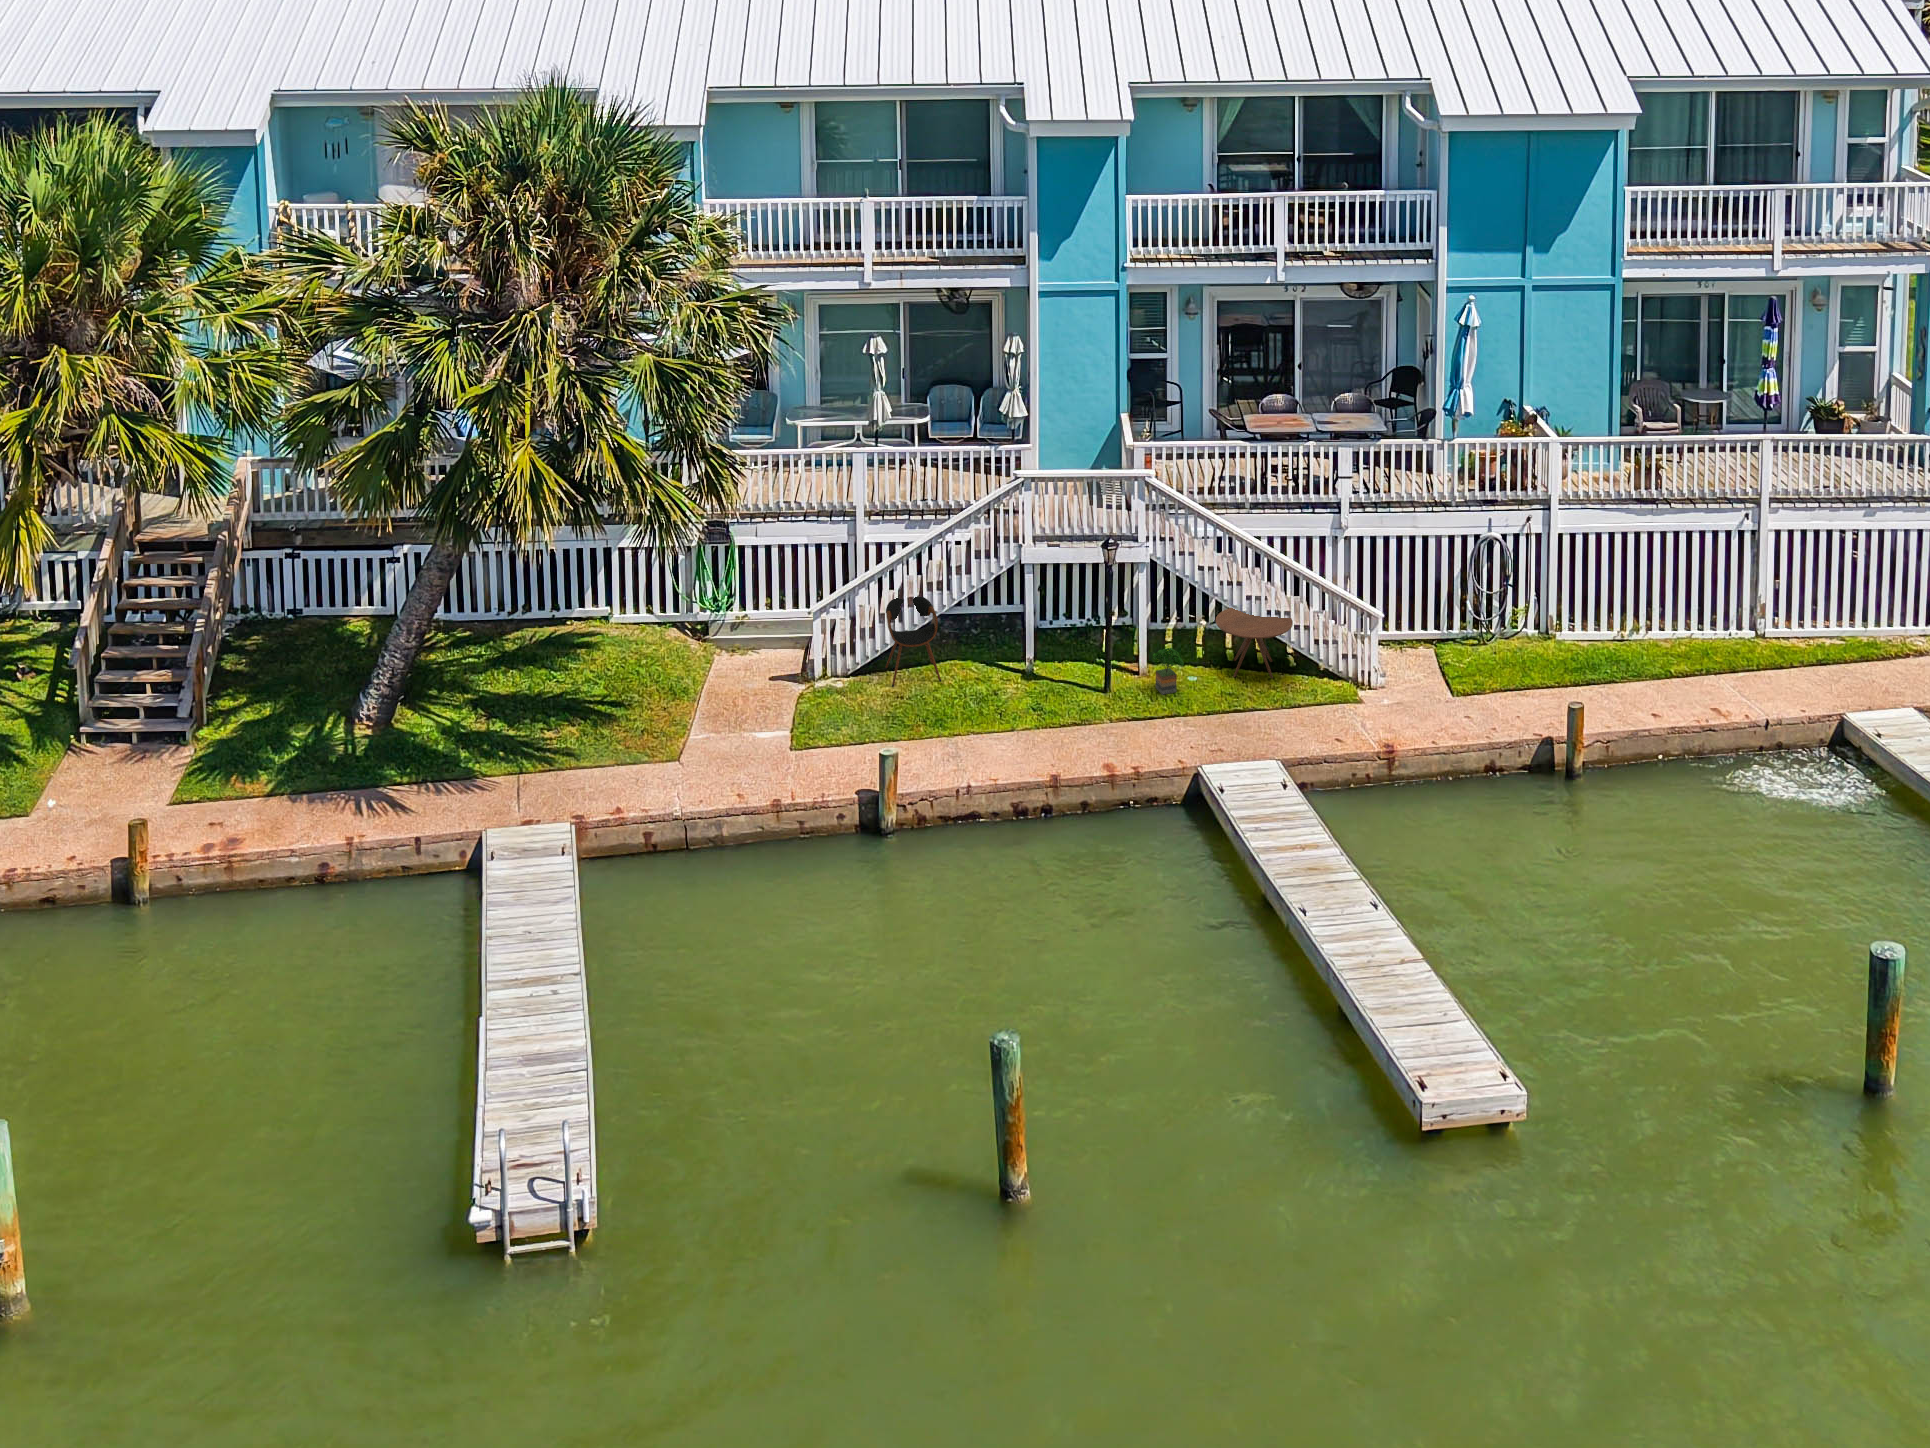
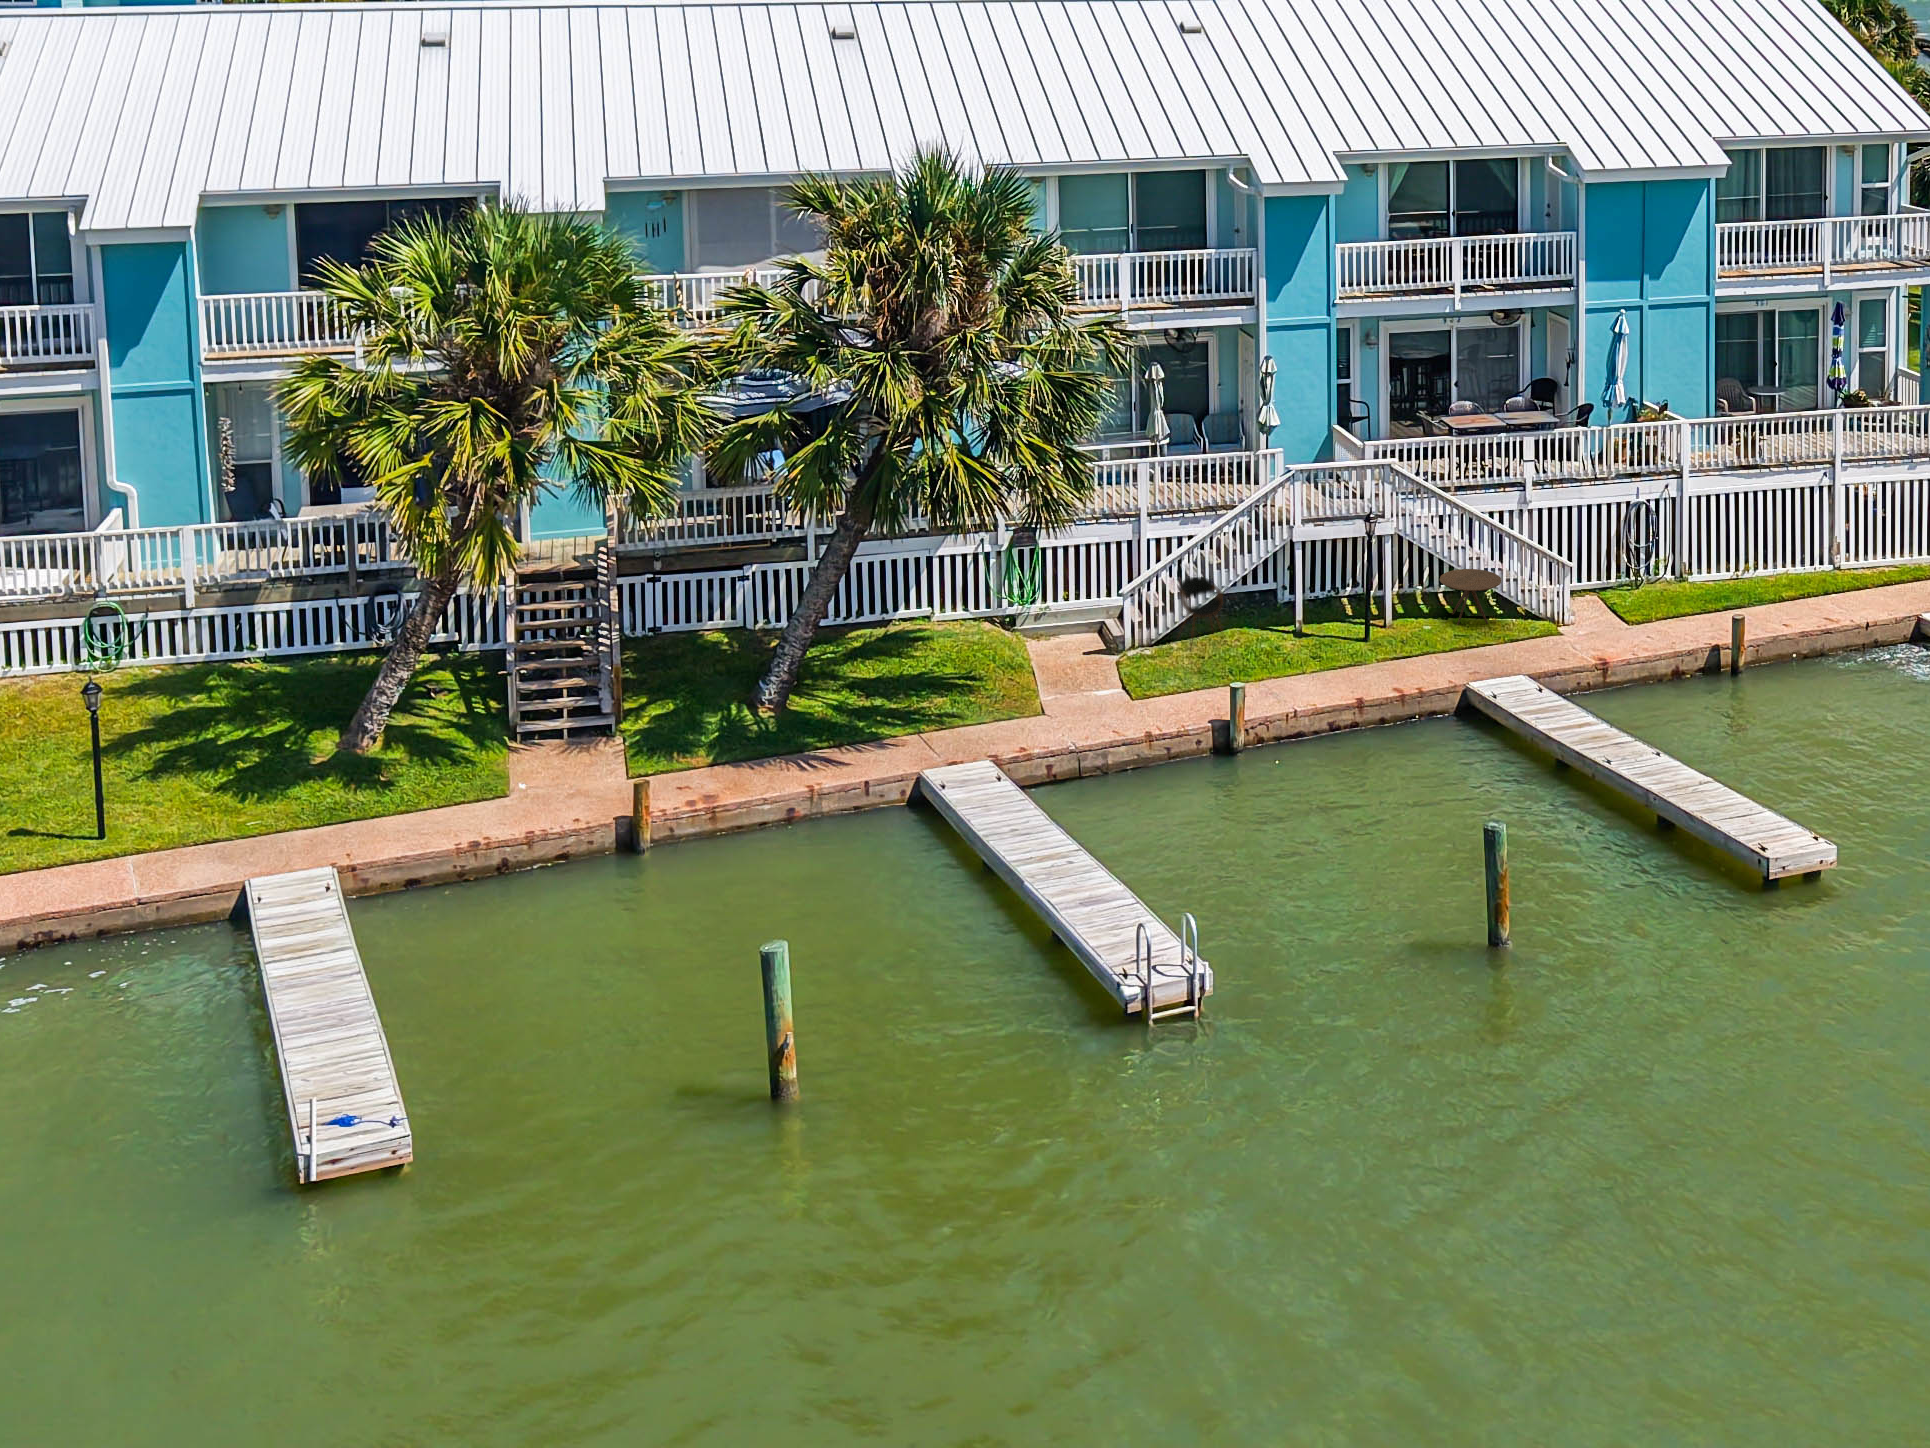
potted tree: present [1153,648,1184,695] -> none [1397,603,1424,641]

